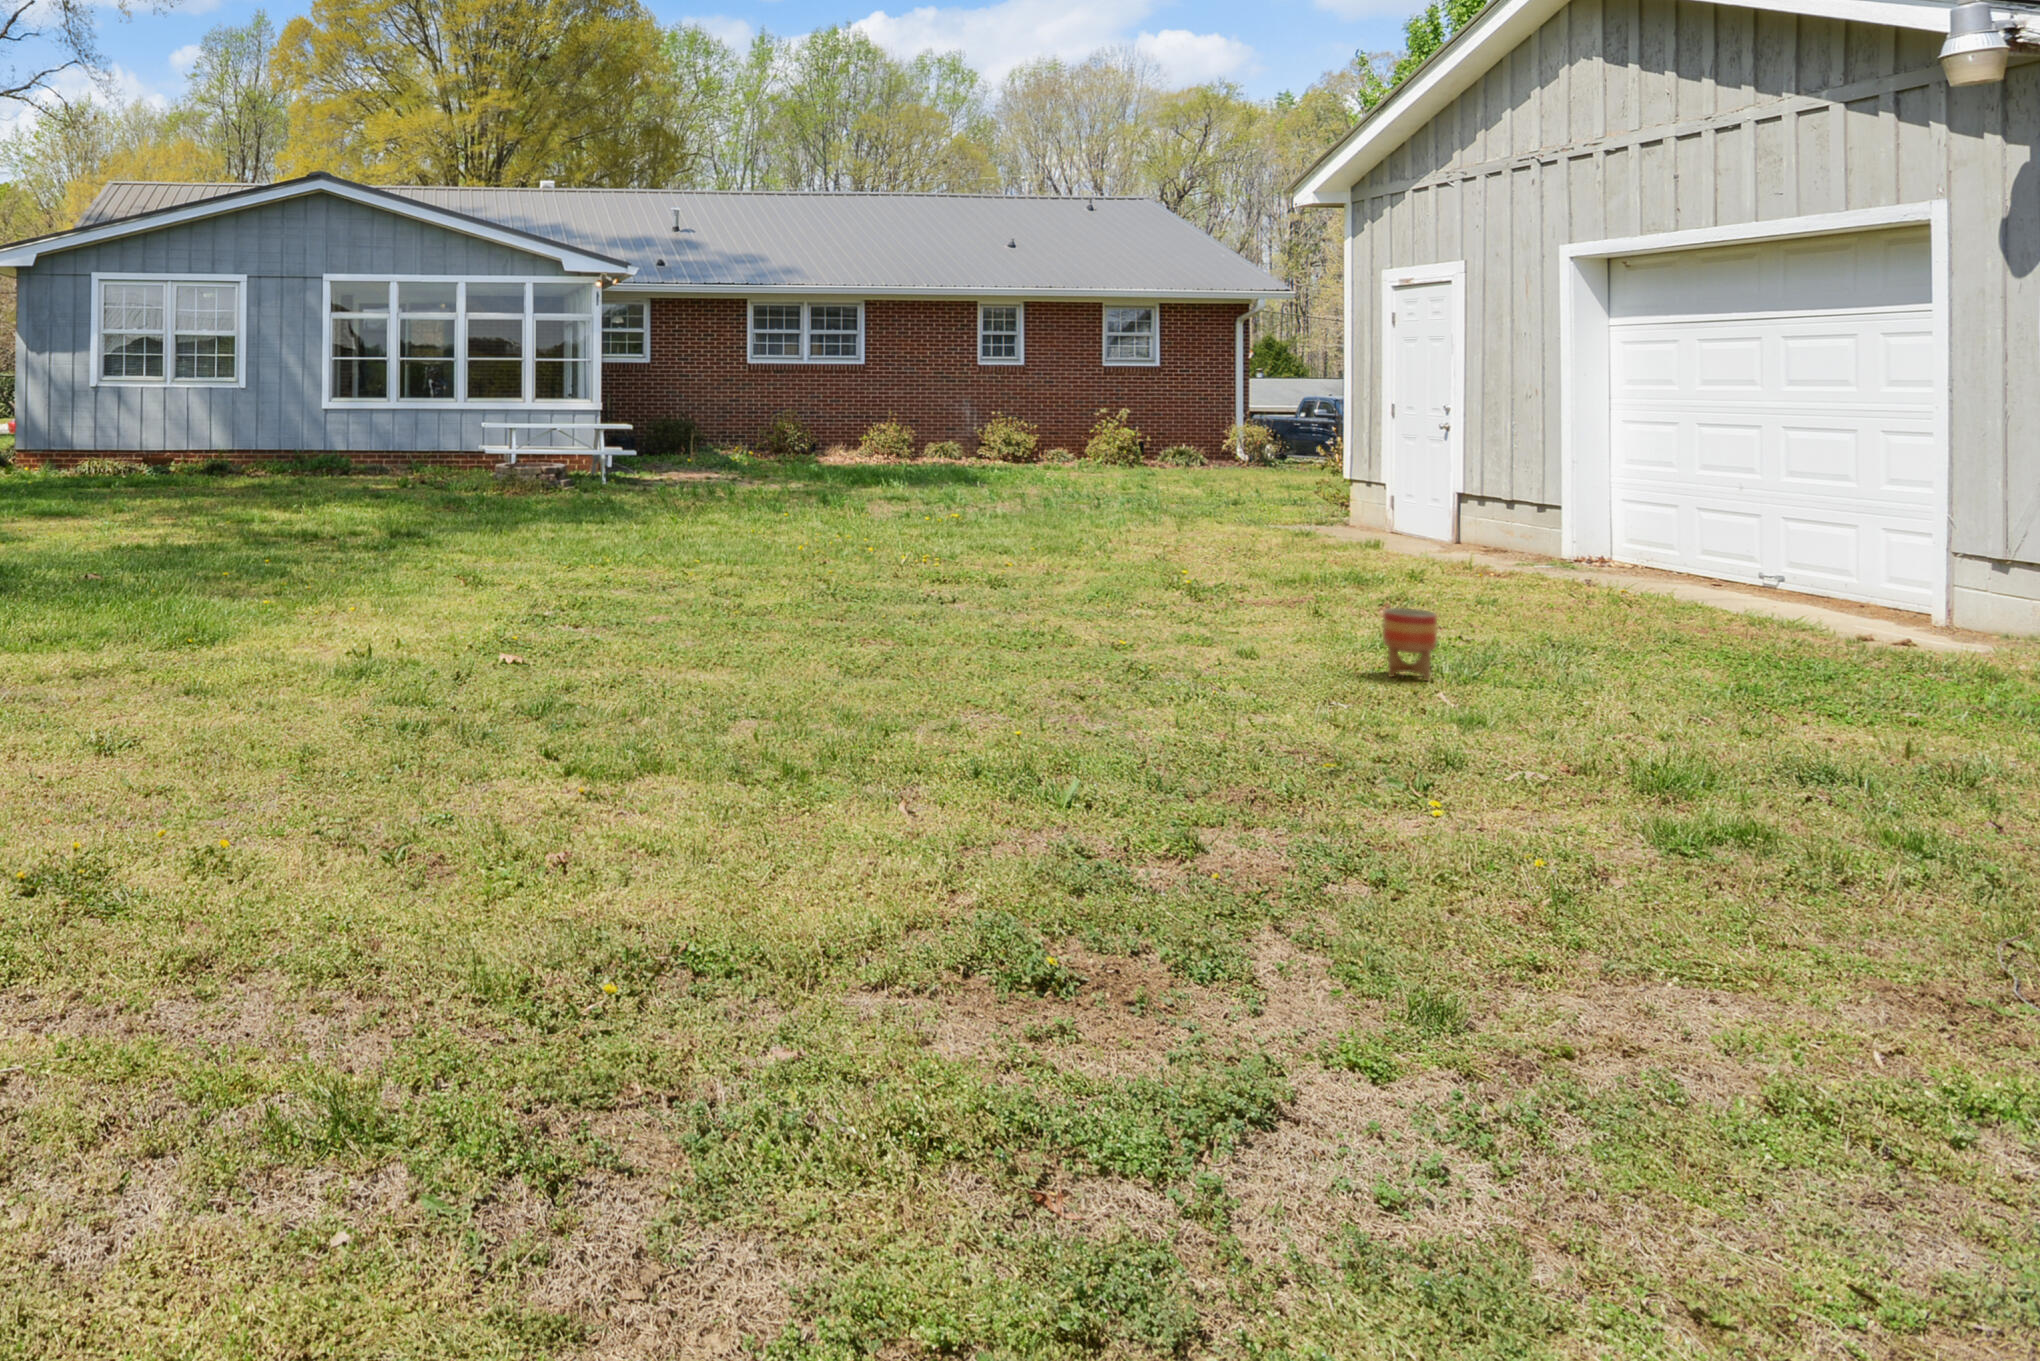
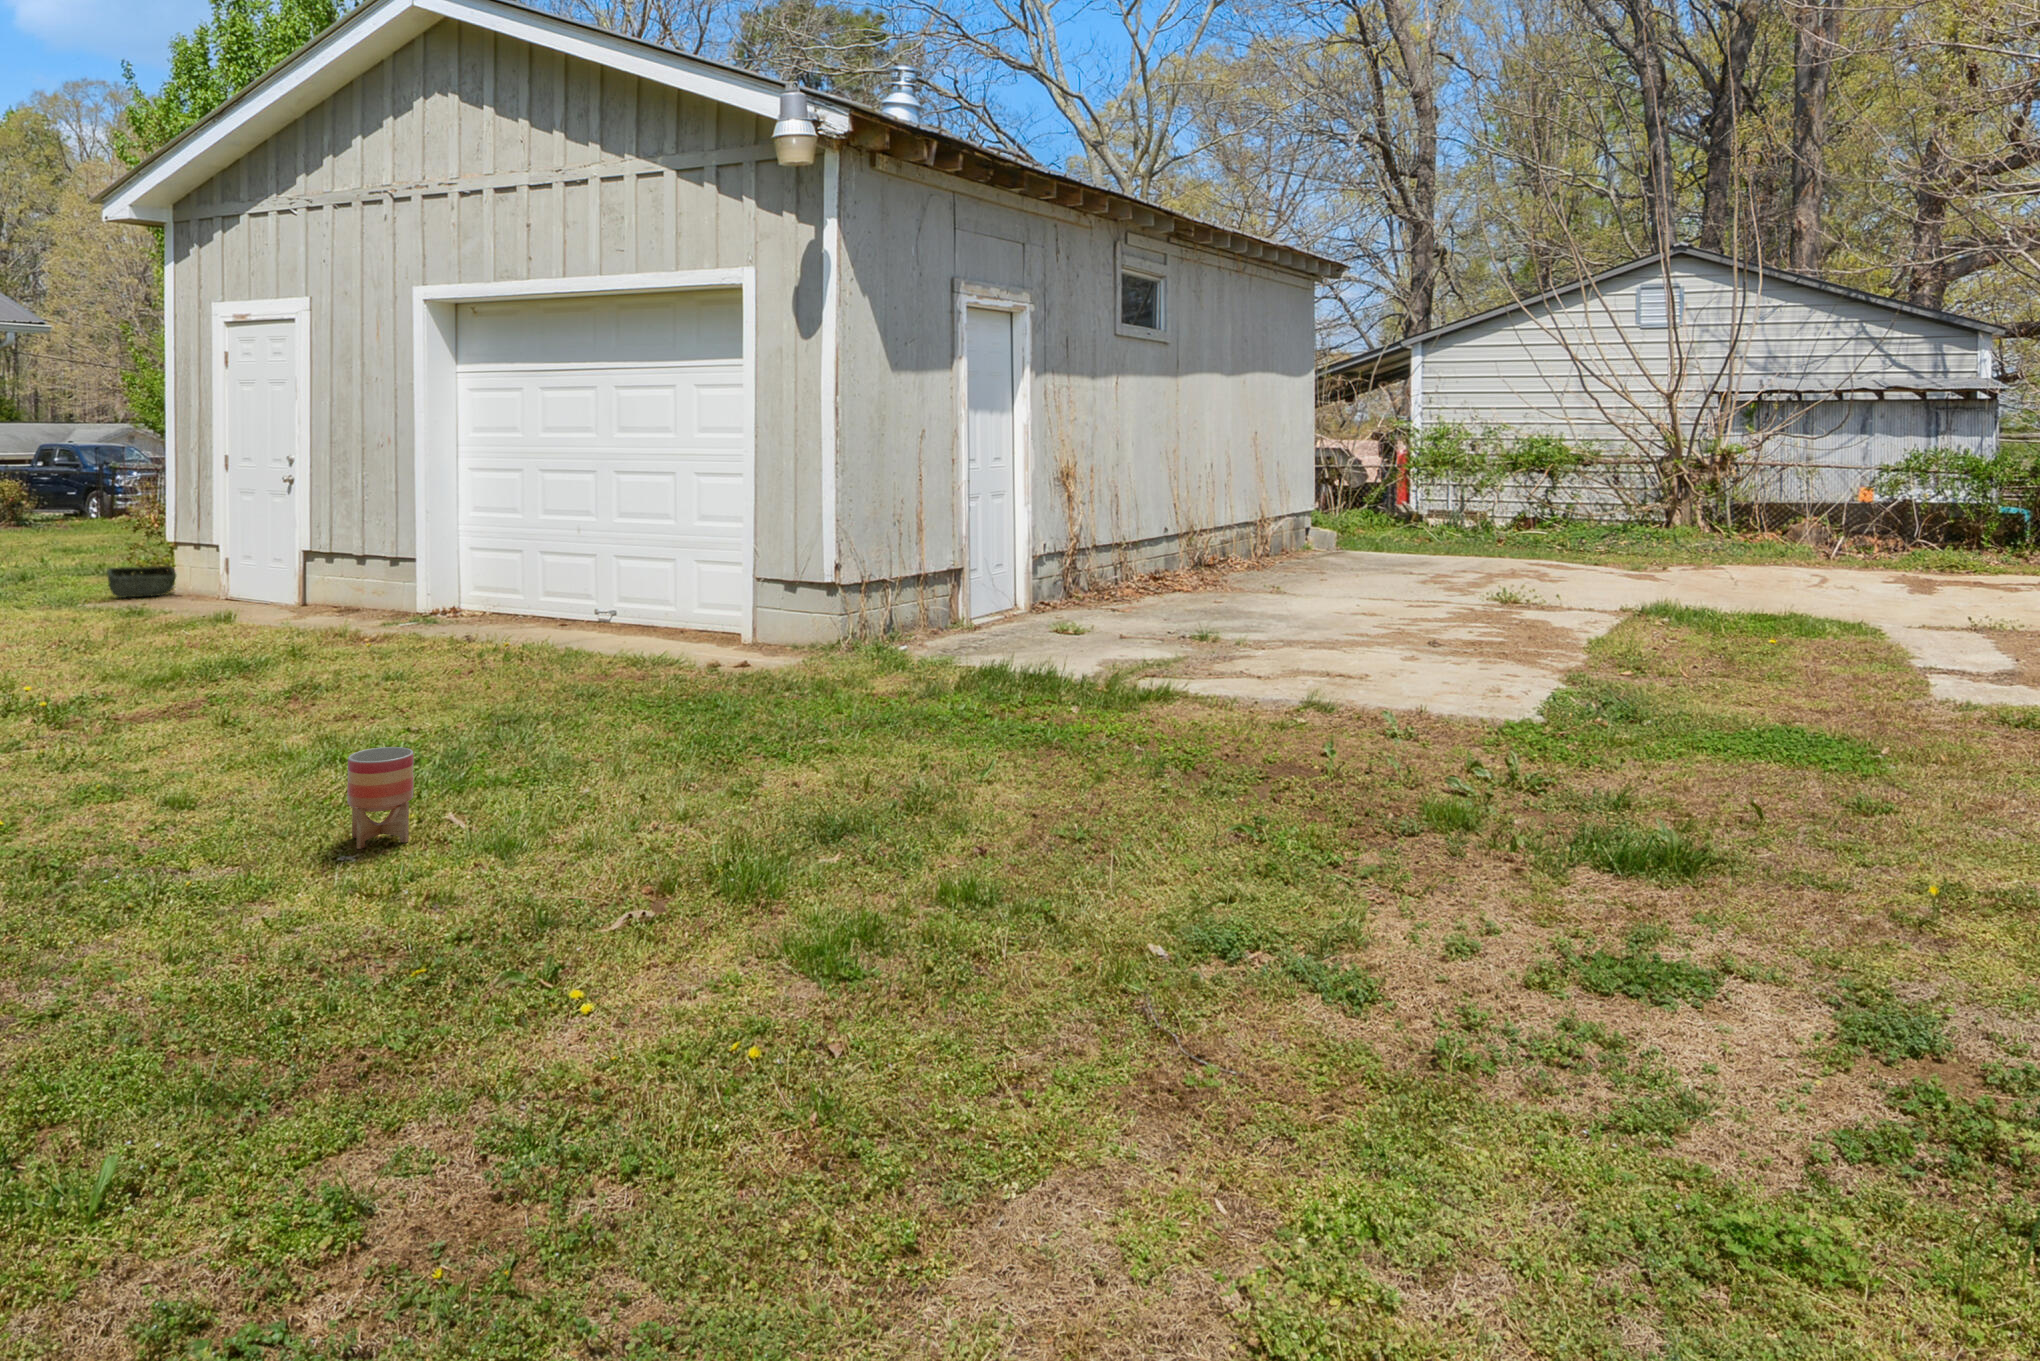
woven basket: none [1296,496,1353,523] -> present [107,566,176,598]

